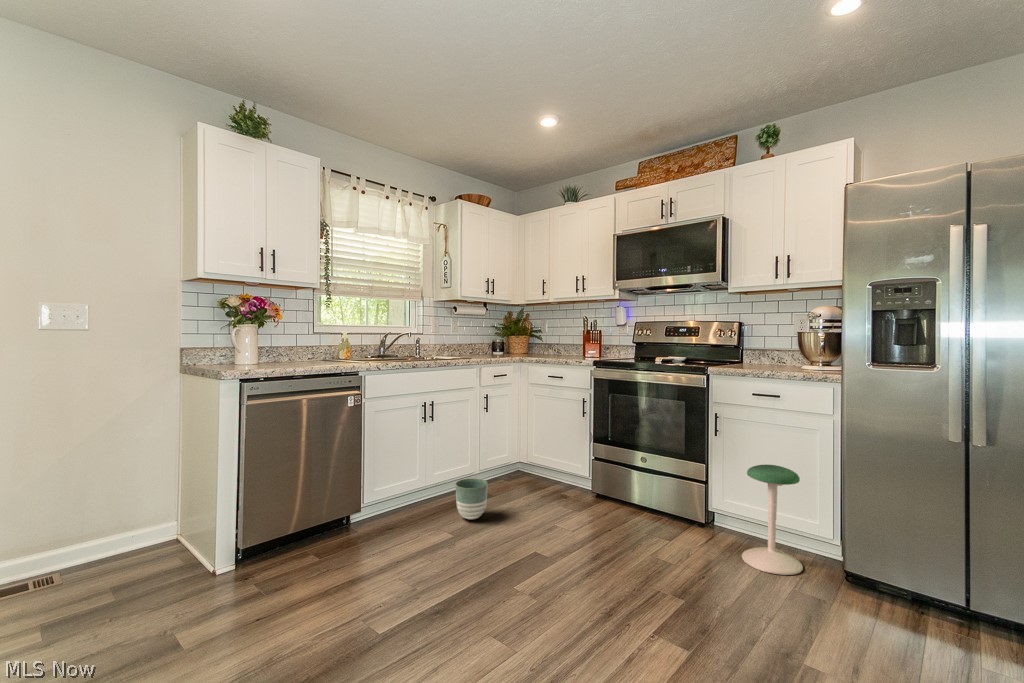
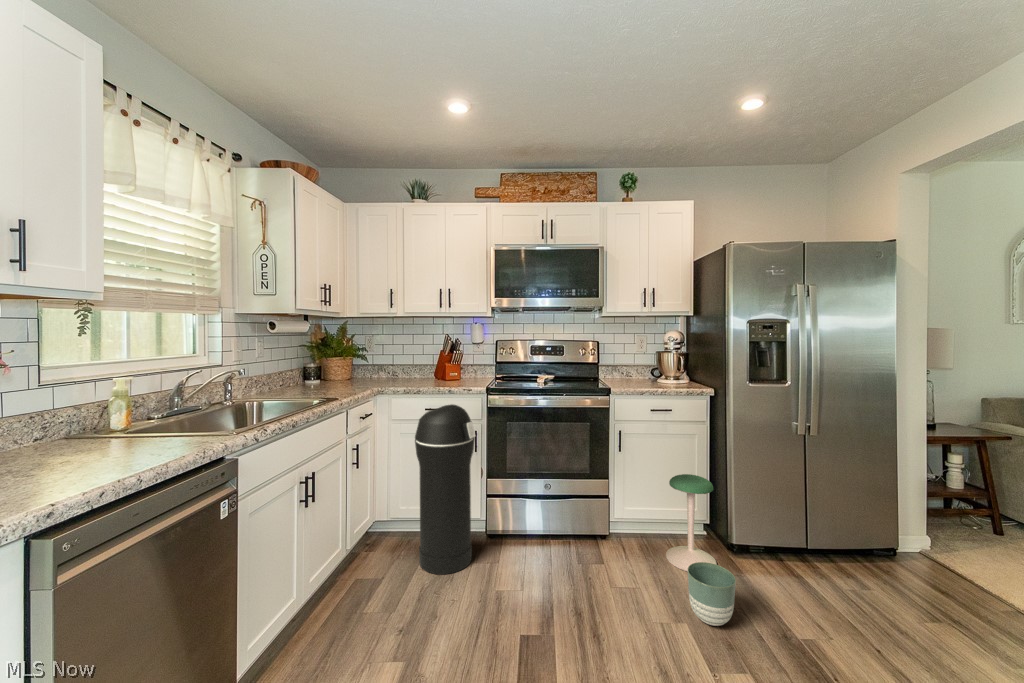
trash can: none [520,369,569,506] -> present [415,404,475,574]
planter: present [456,479,488,519] -> present [688,562,736,626]

